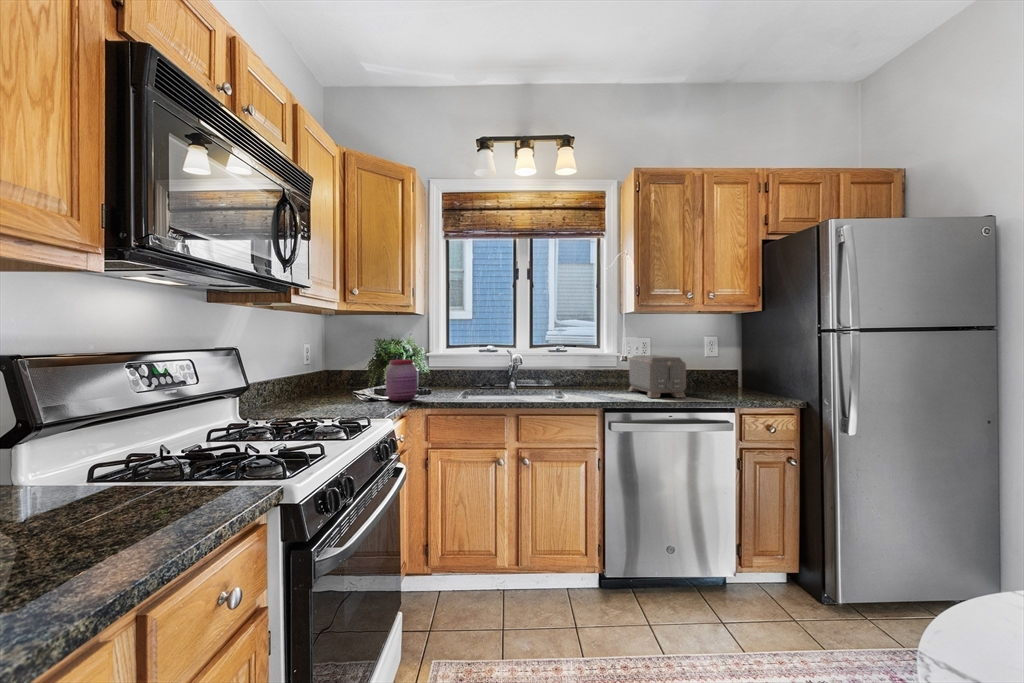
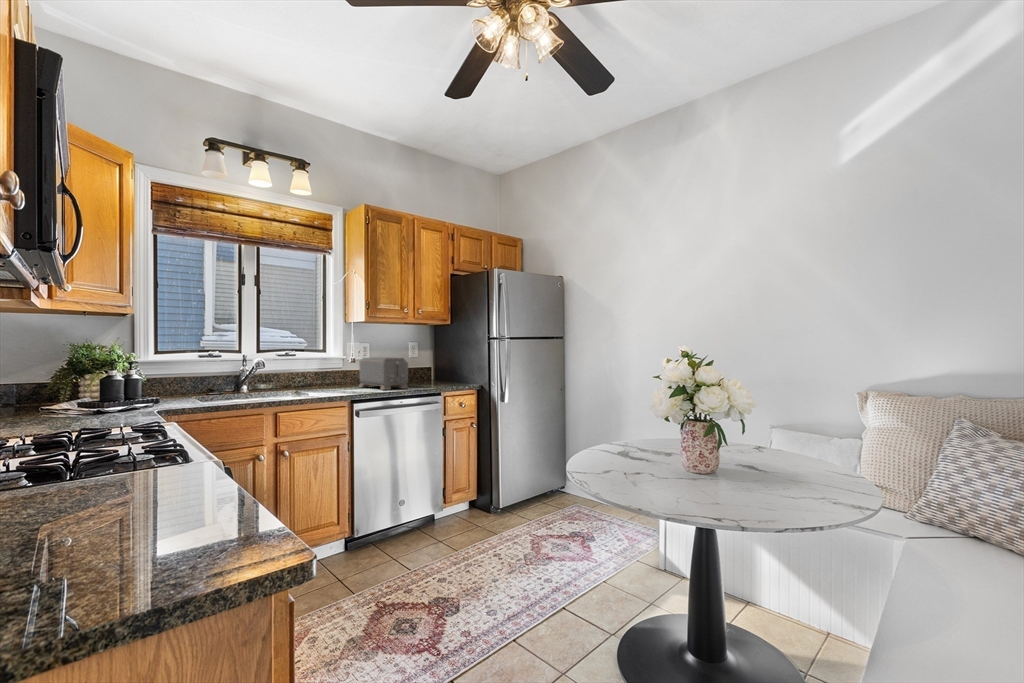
jar: present [386,359,417,401] -> none [118,366,160,412]

